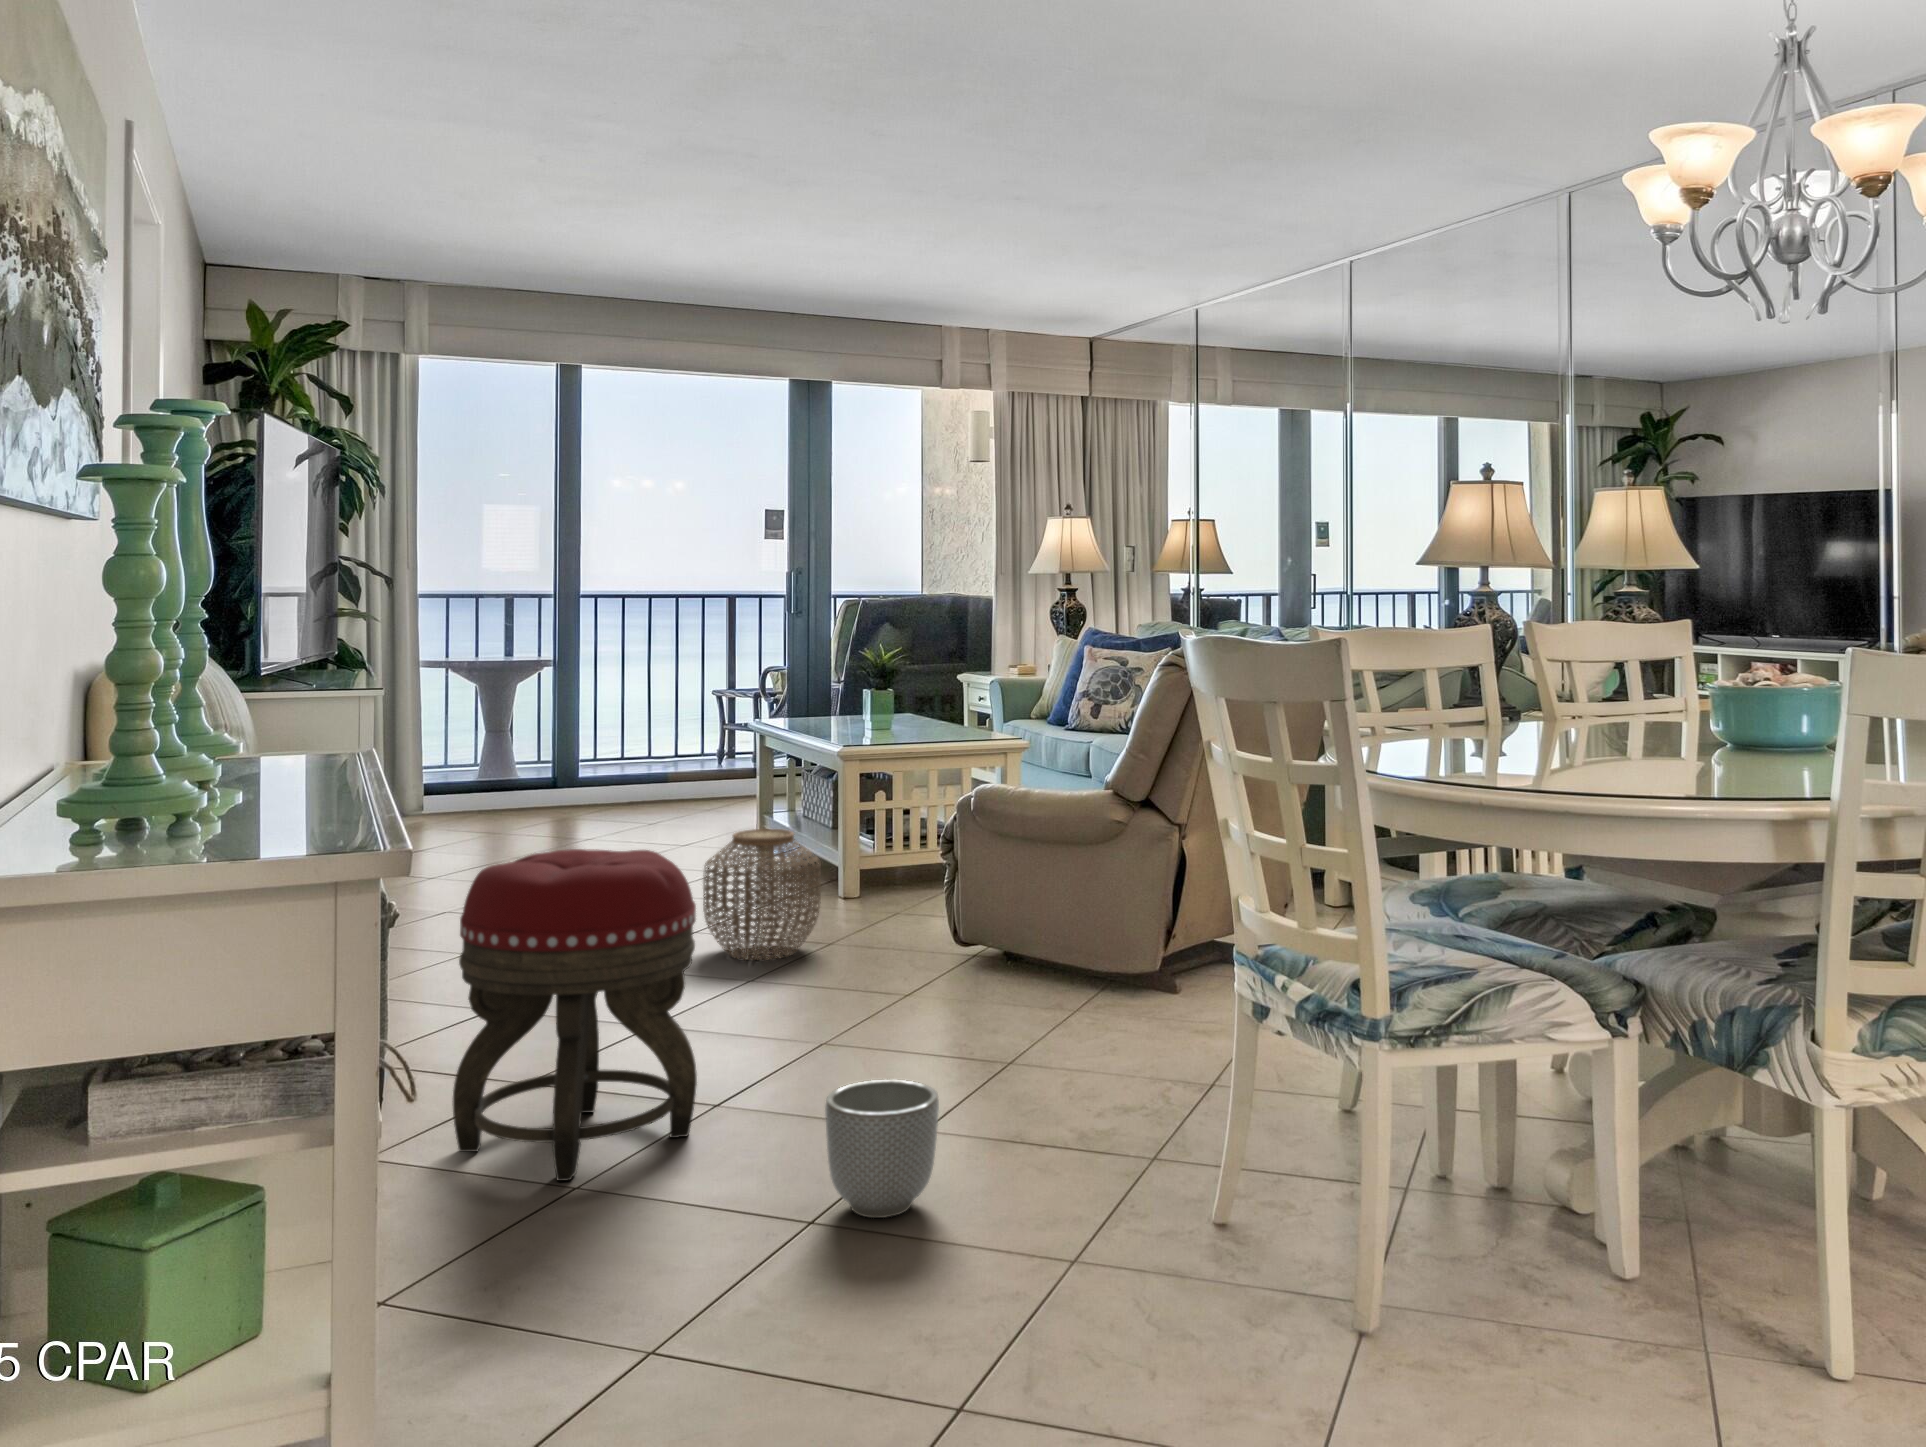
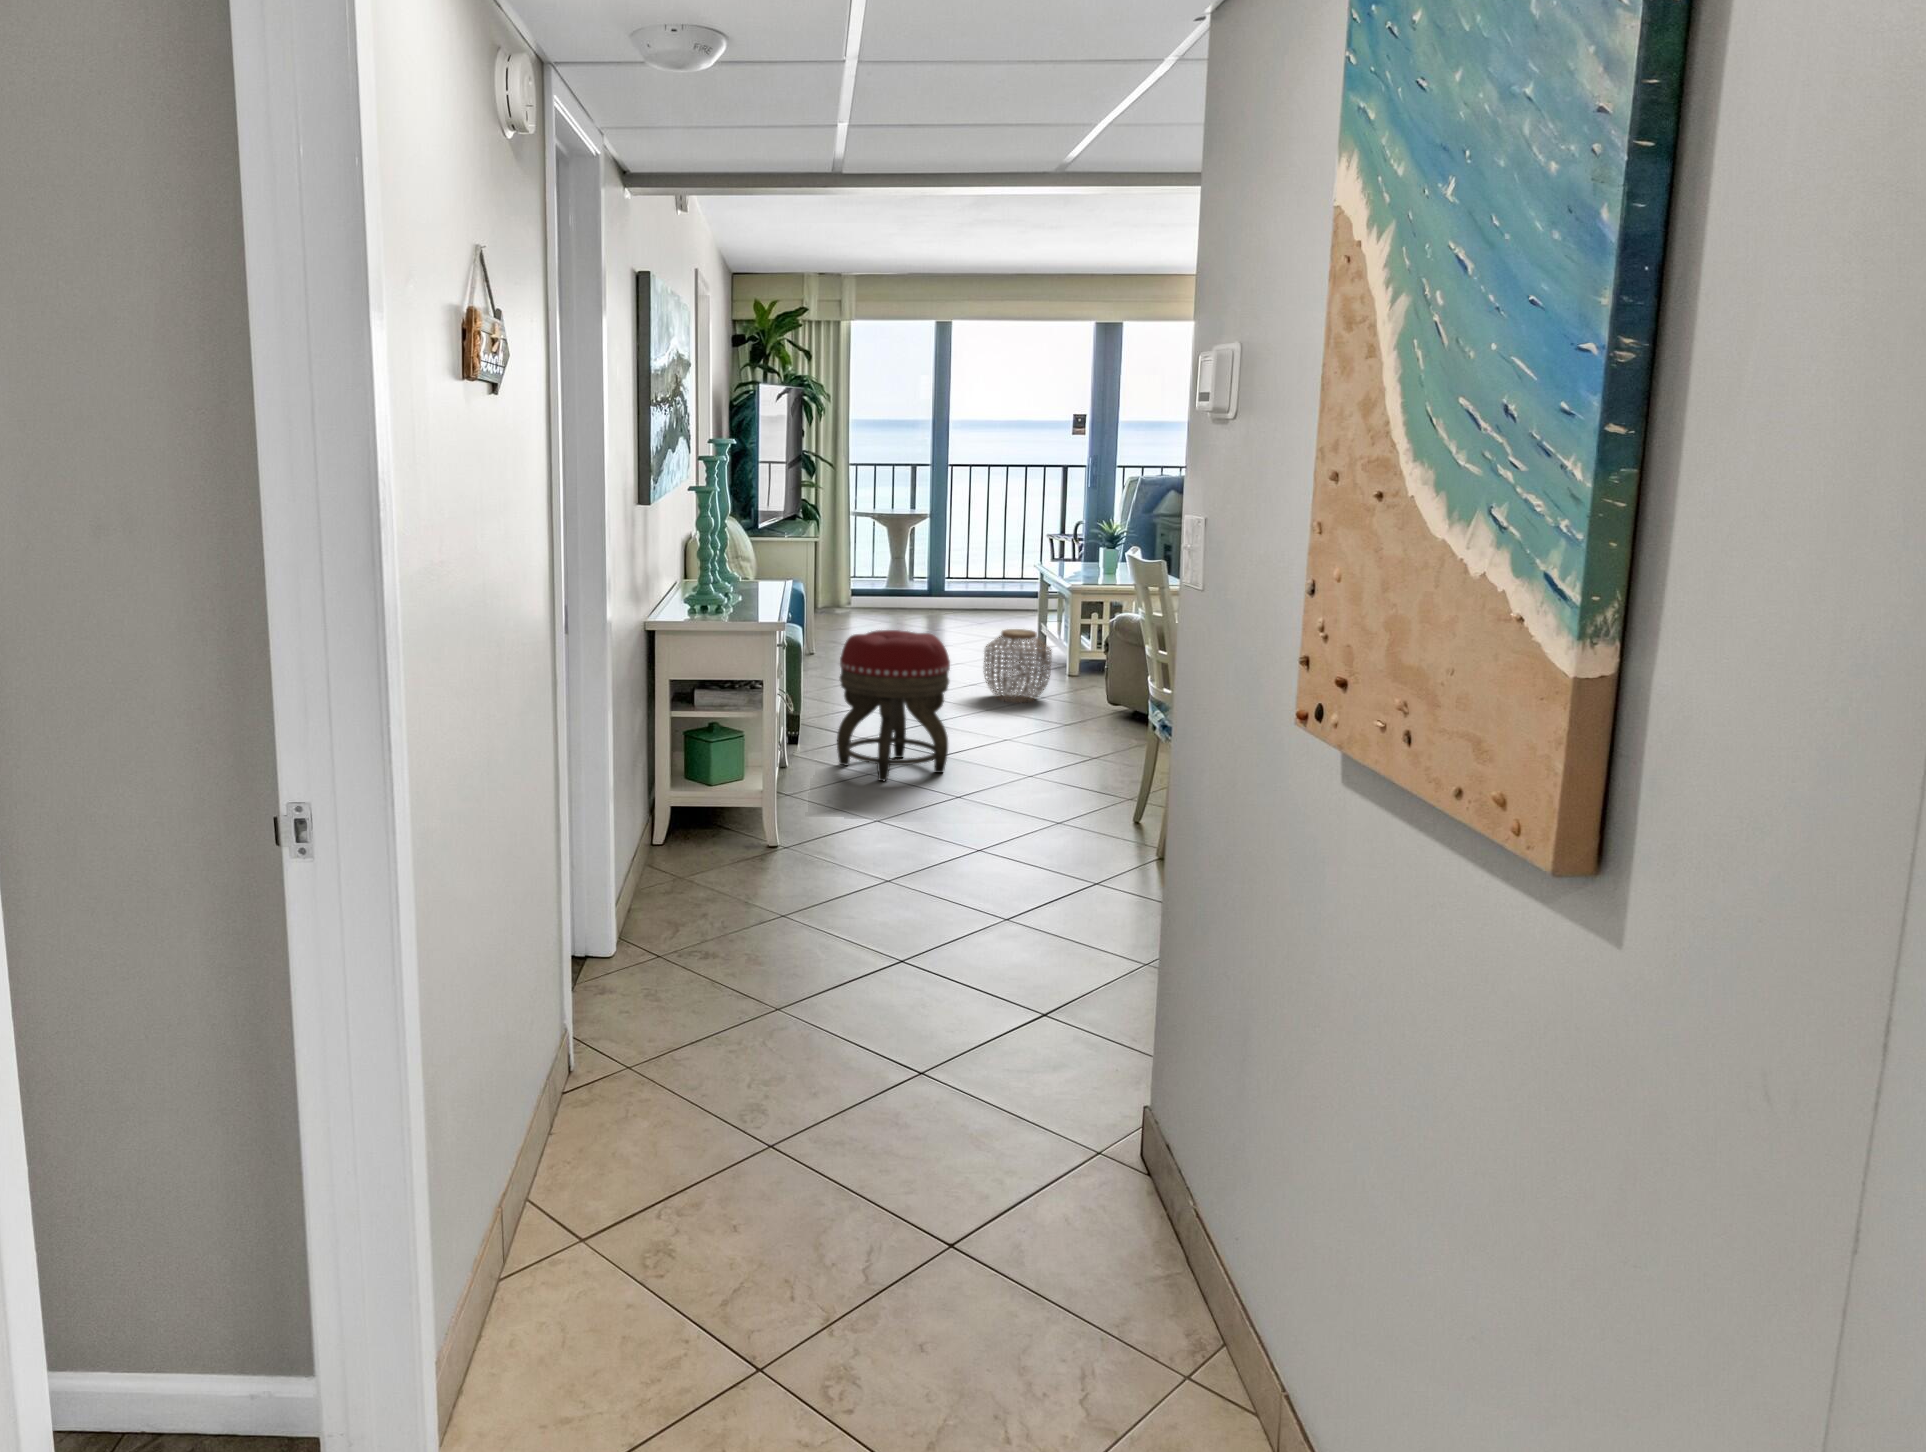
planter: present [825,1080,939,1218] -> none [995,753,1051,815]

